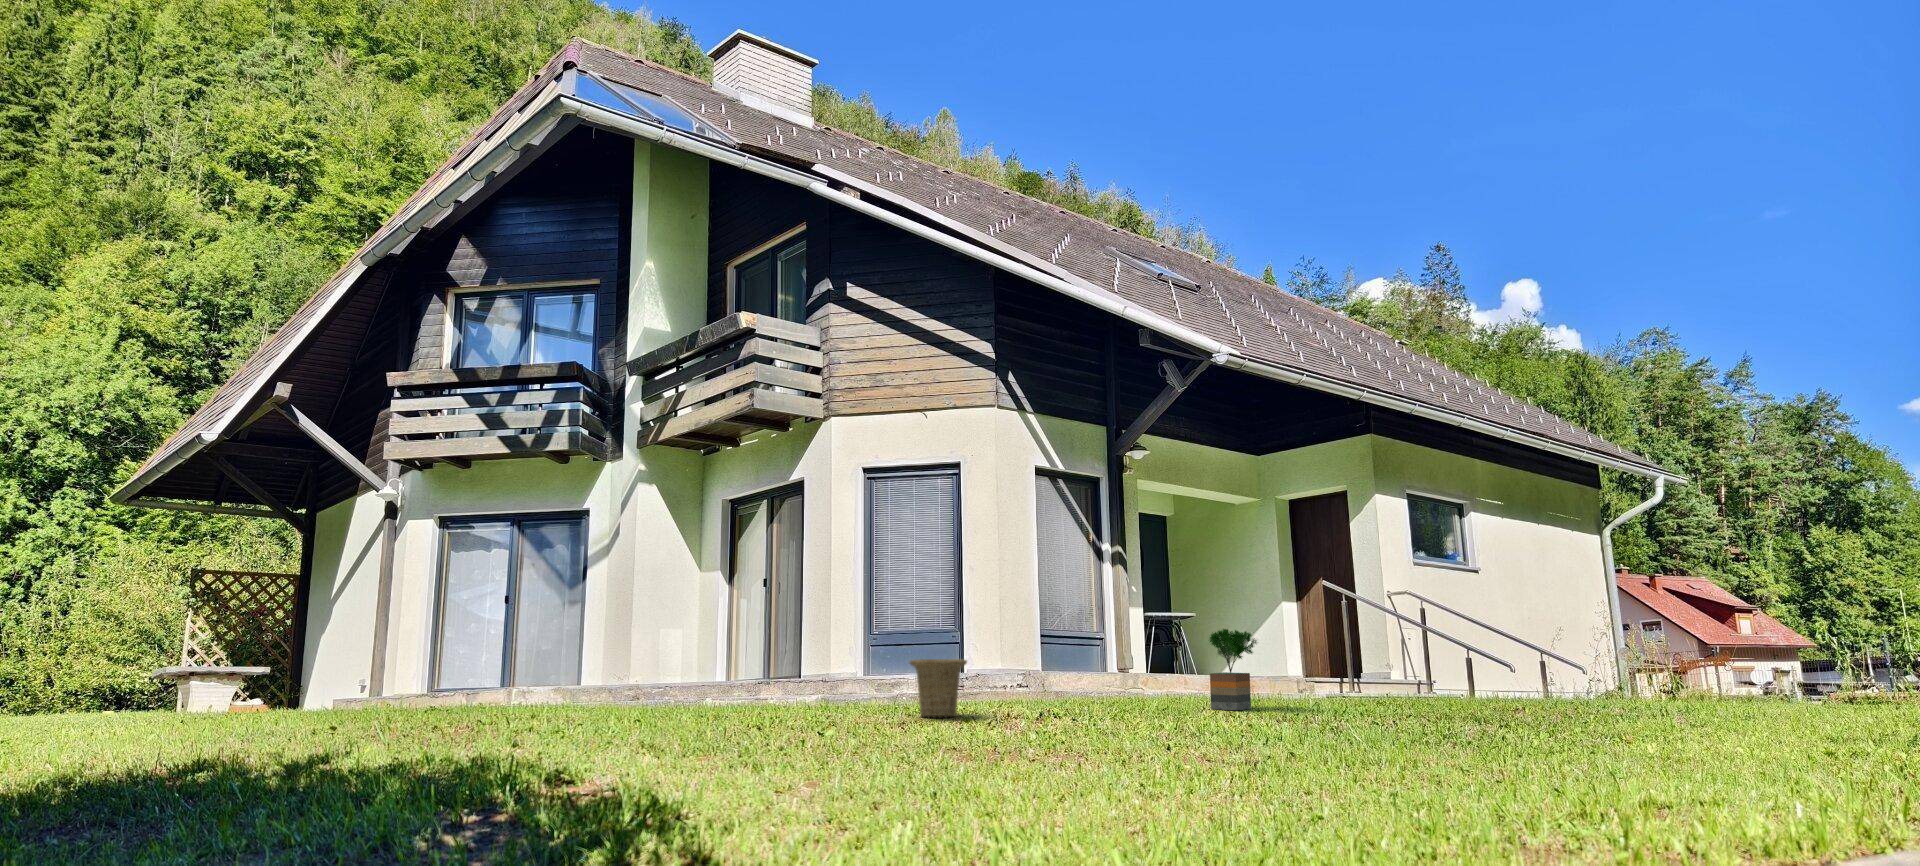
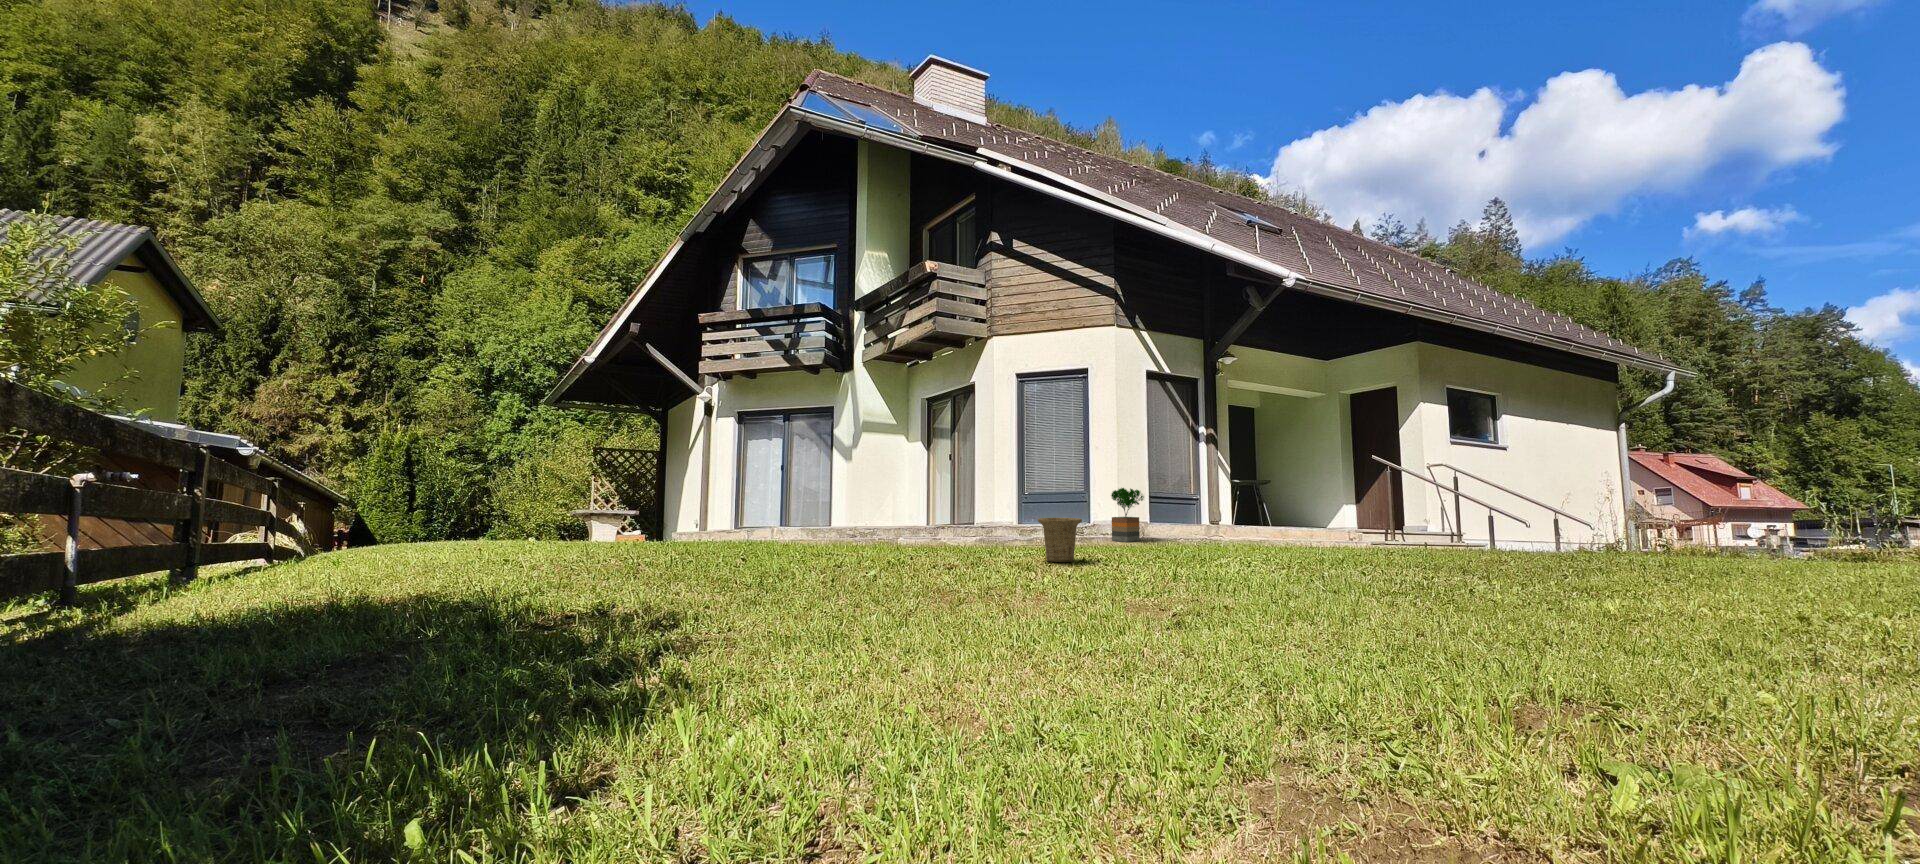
potted tree: present [1209,629,1257,710] -> present [1111,488,1144,542]

